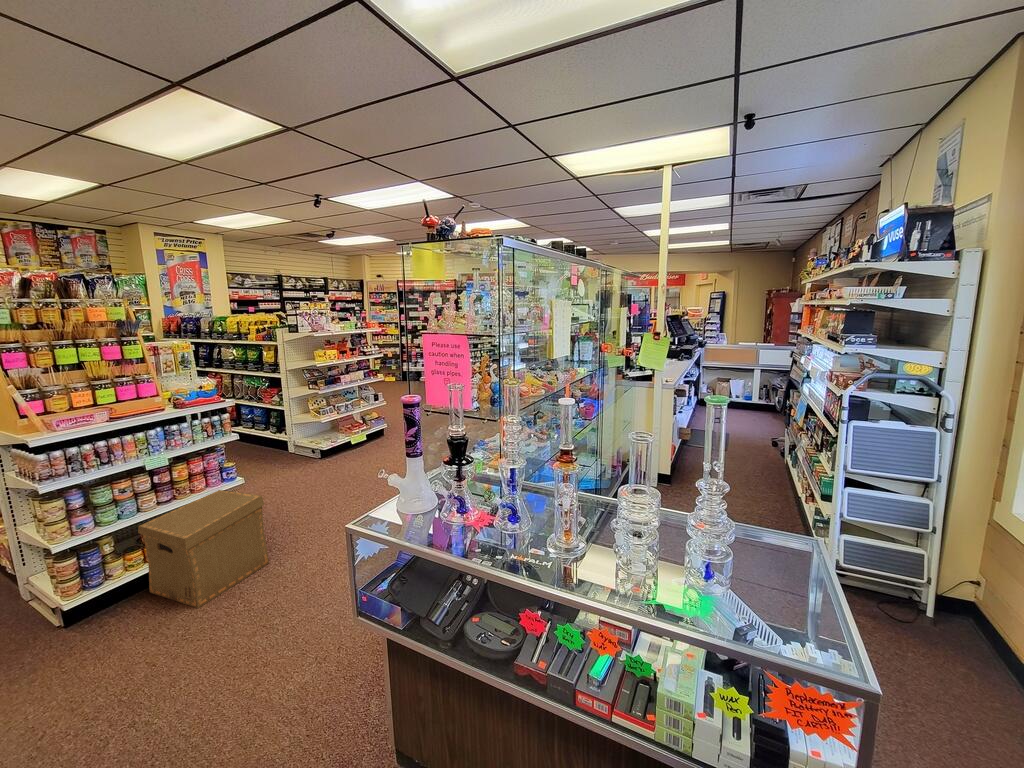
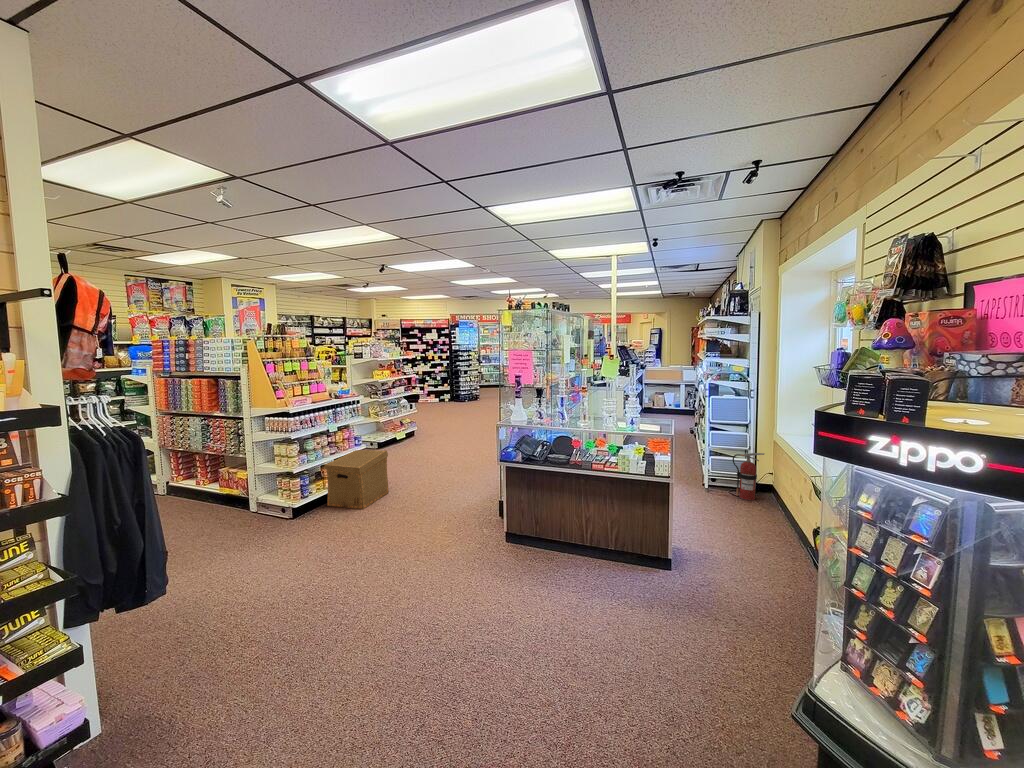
fire extinguisher: none [896,543,979,640] -> present [733,453,764,501]

